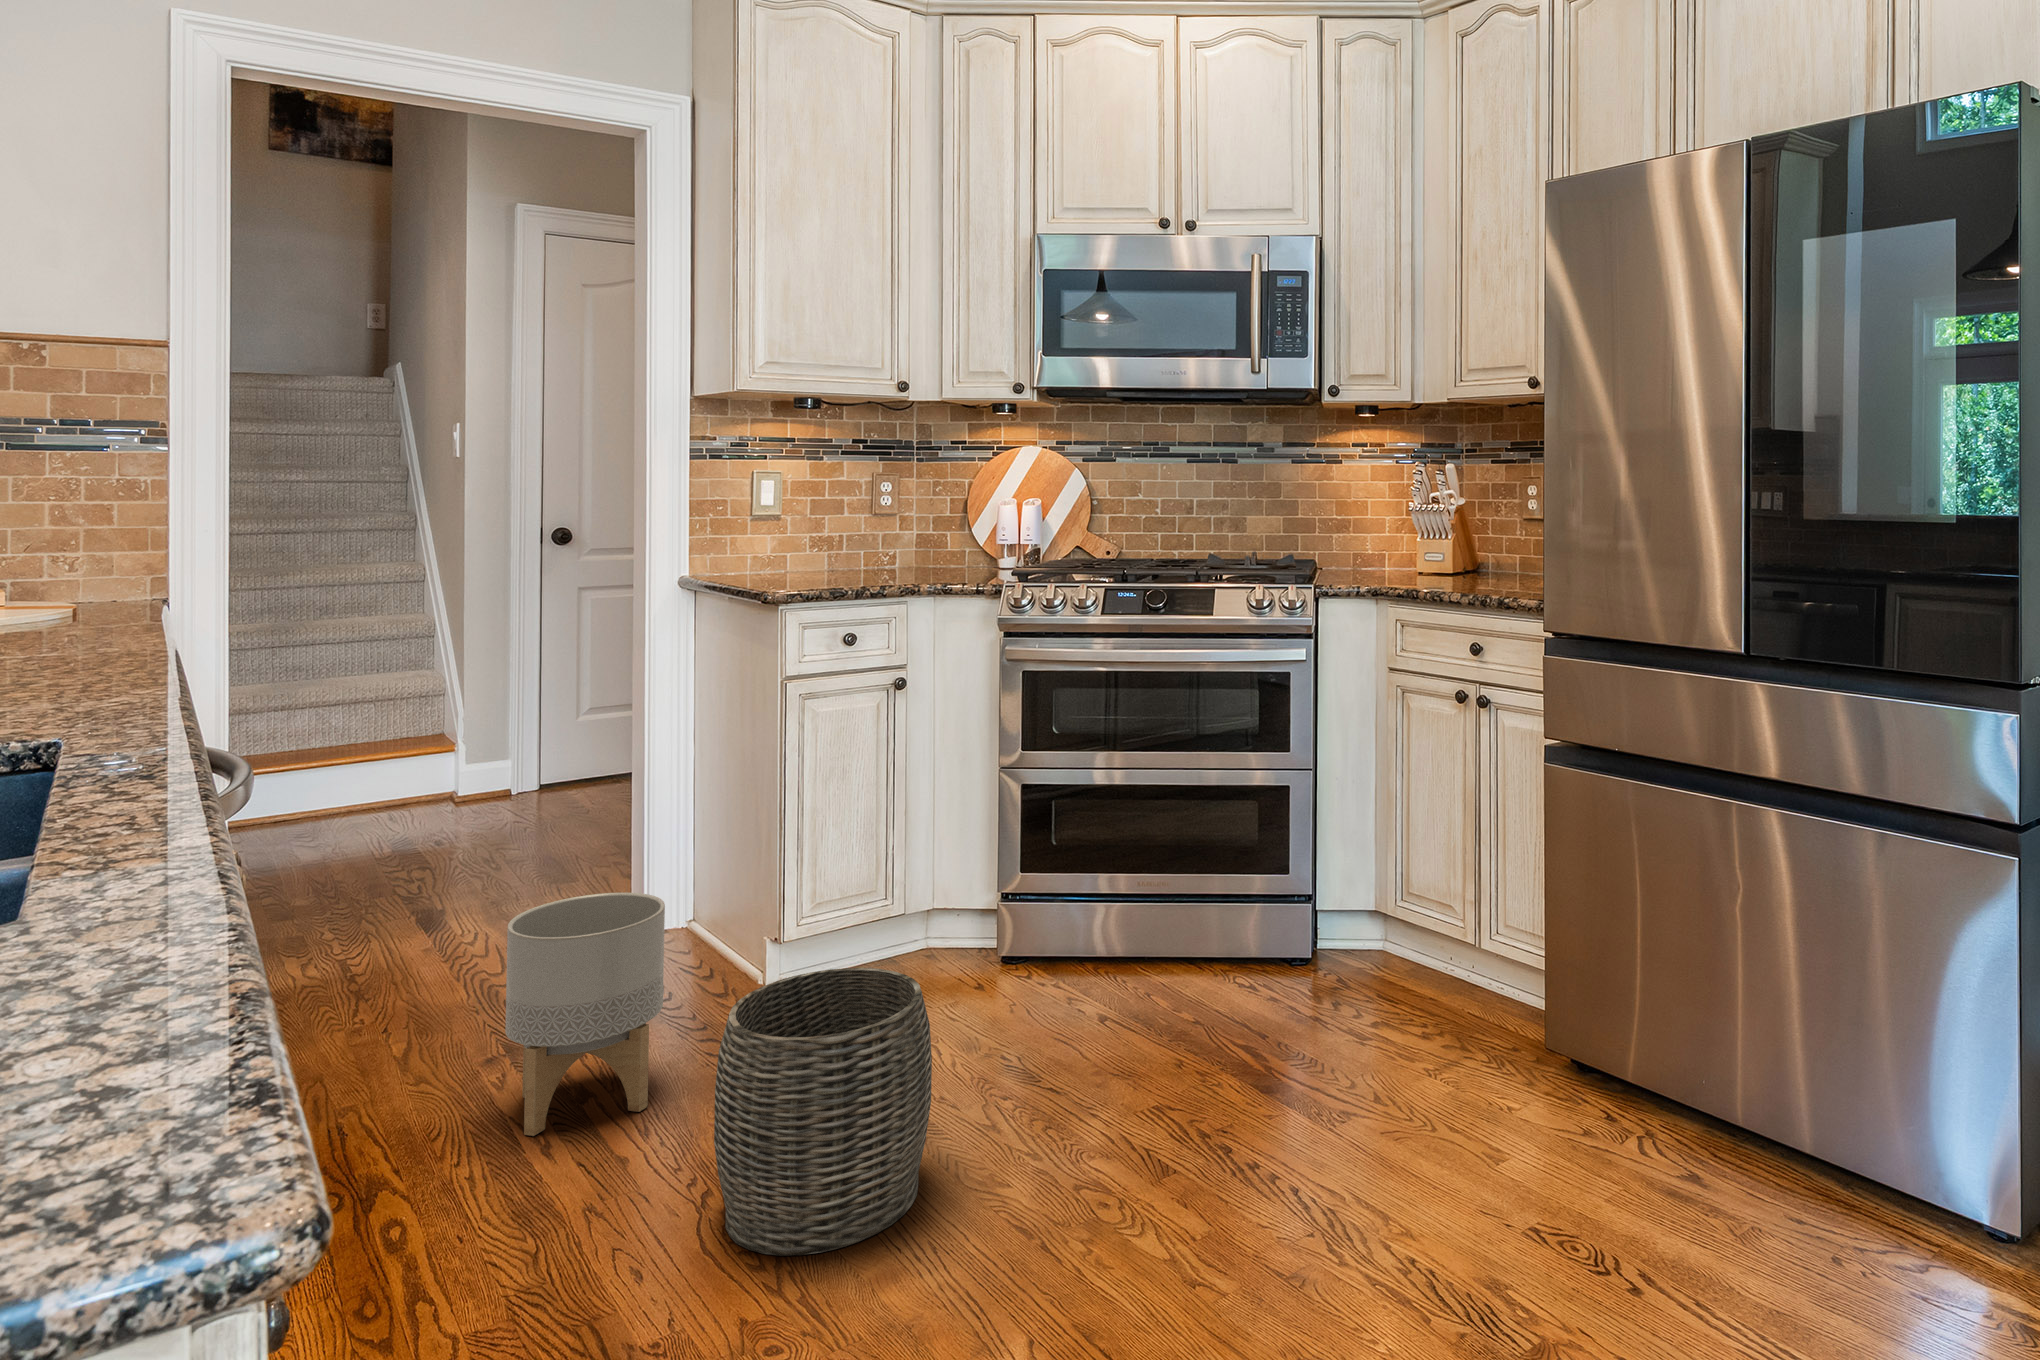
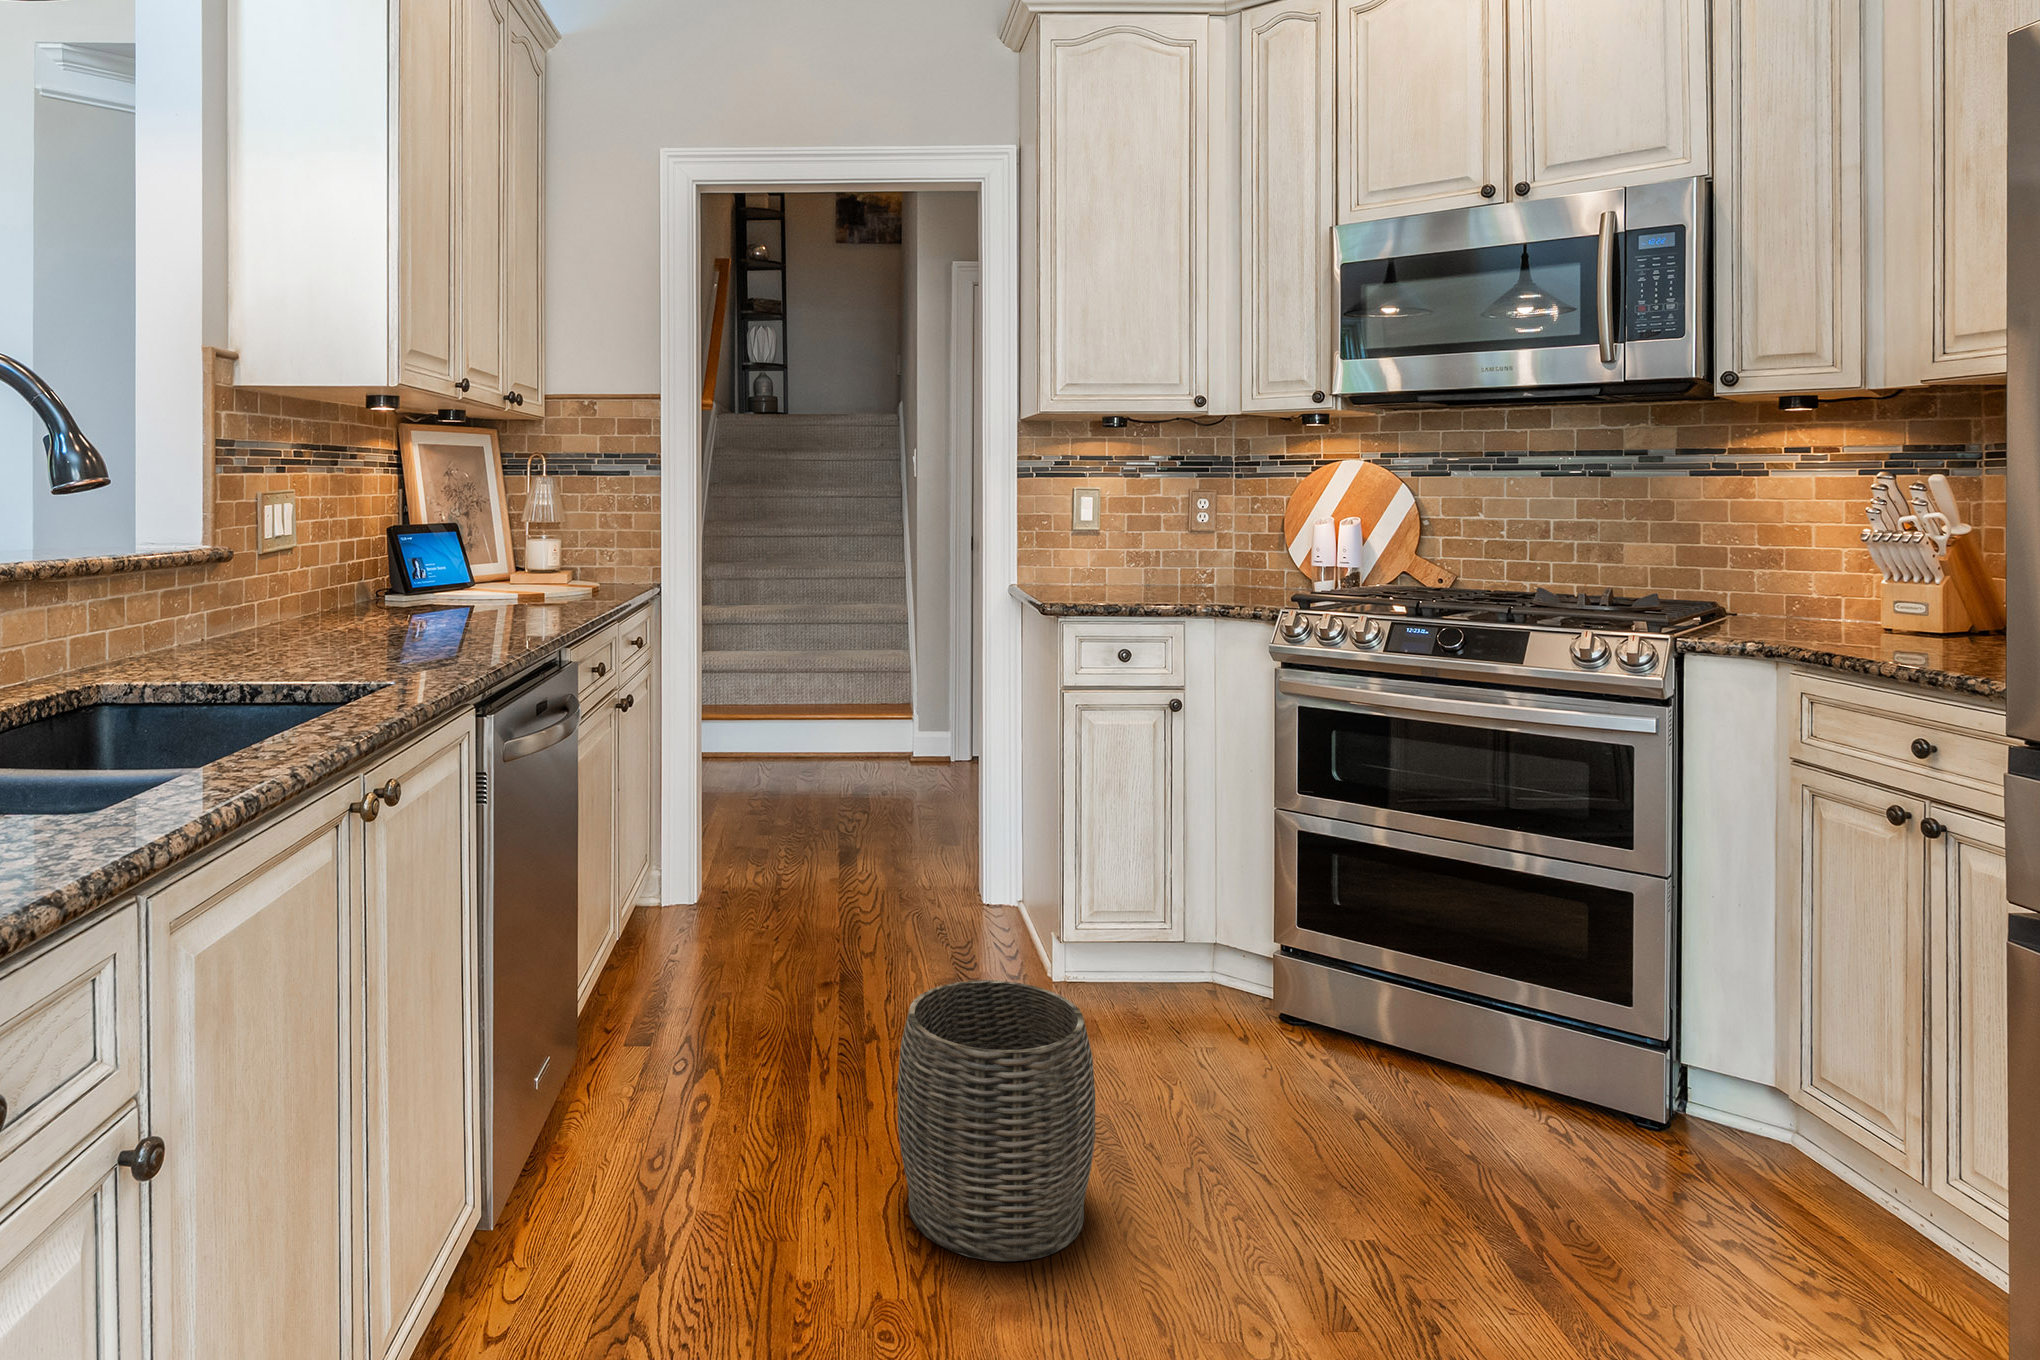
planter: present [505,893,665,1136] -> none [810,862,928,1065]

